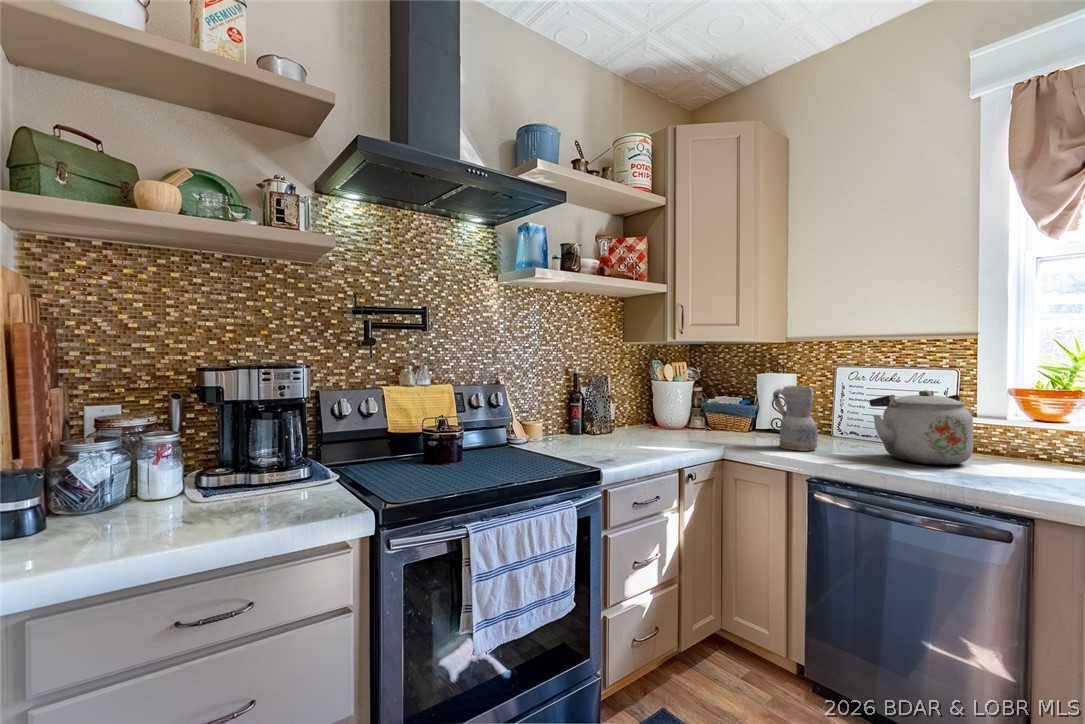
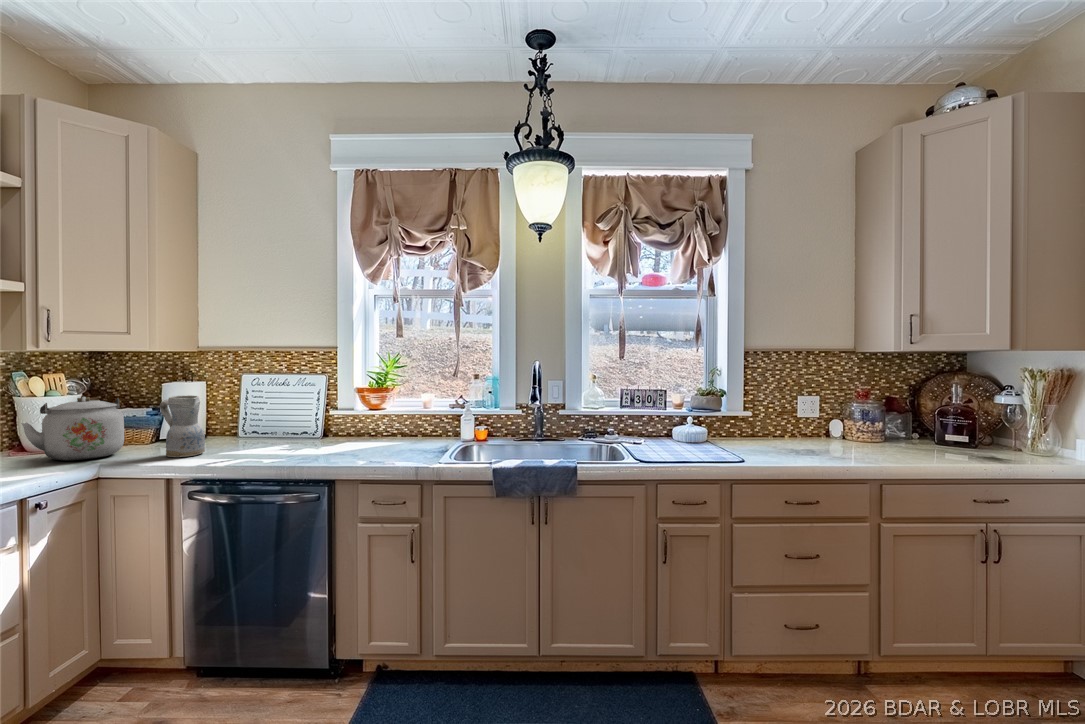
kettle: present [869,390,973,465] -> present [22,397,124,461]

